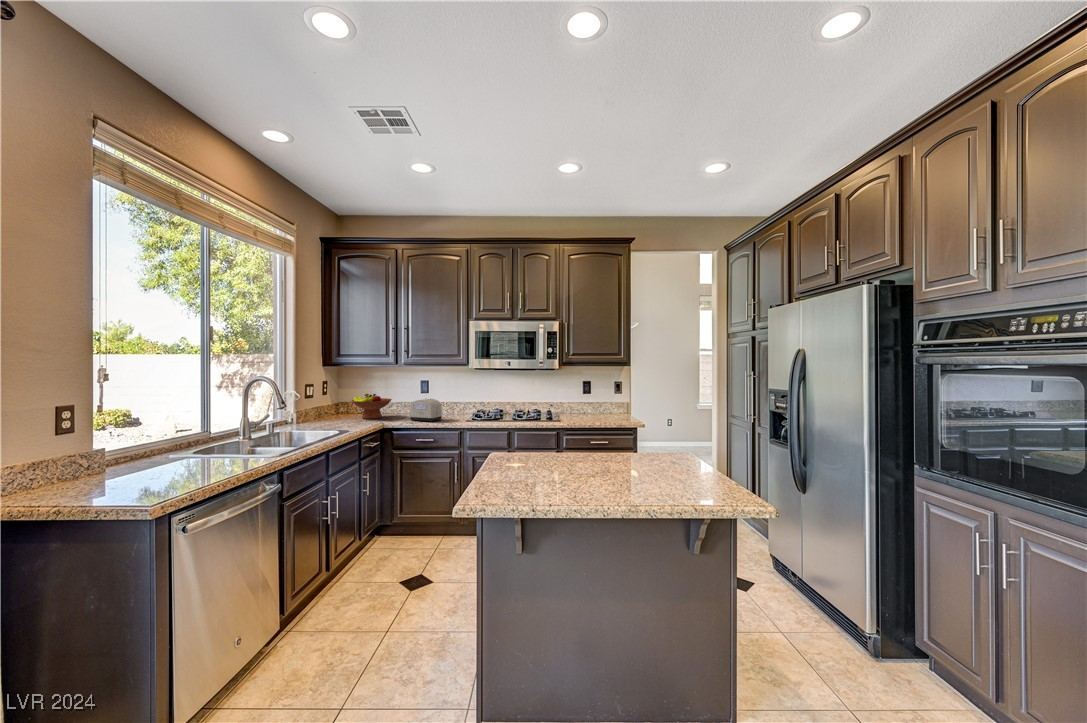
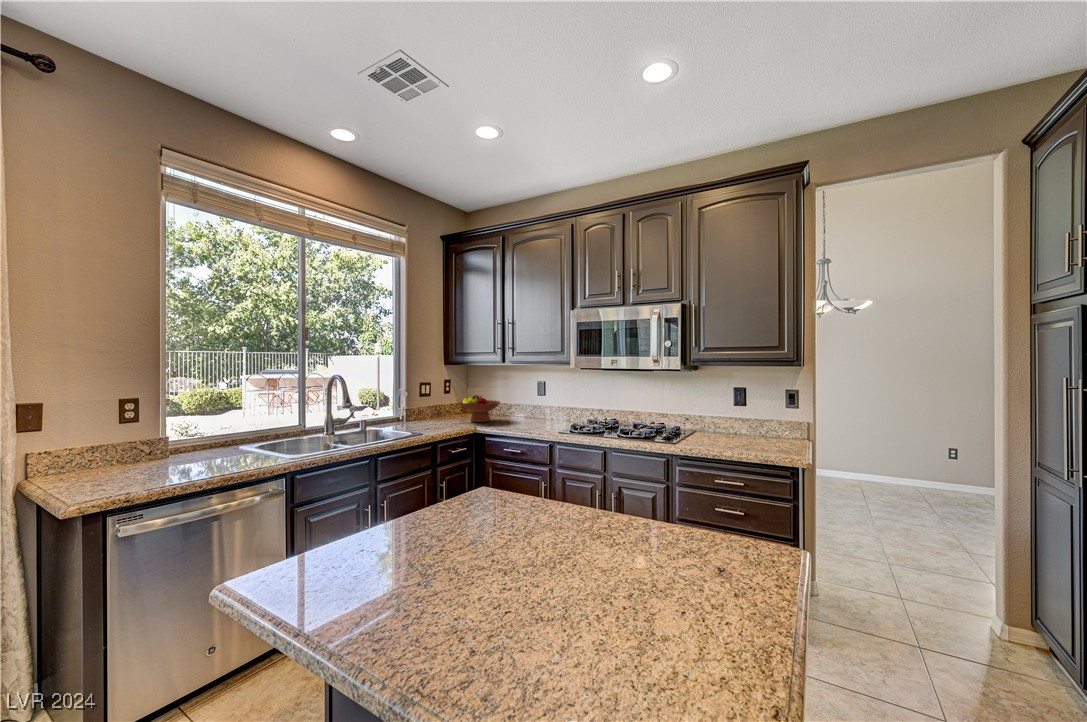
toaster: present [410,399,442,422] -> none [508,403,540,431]

